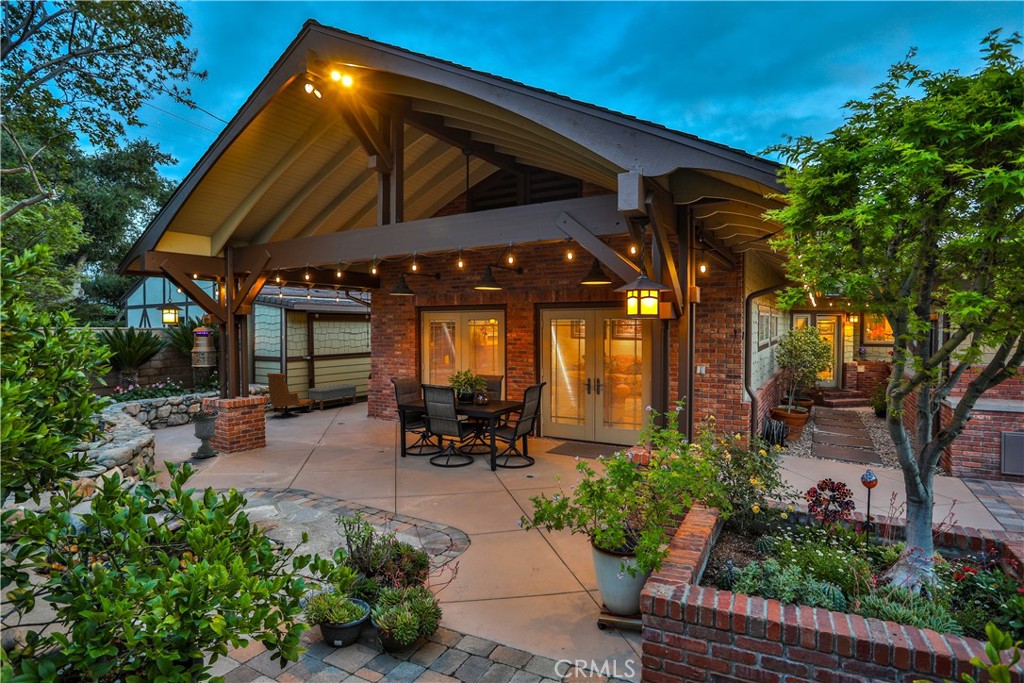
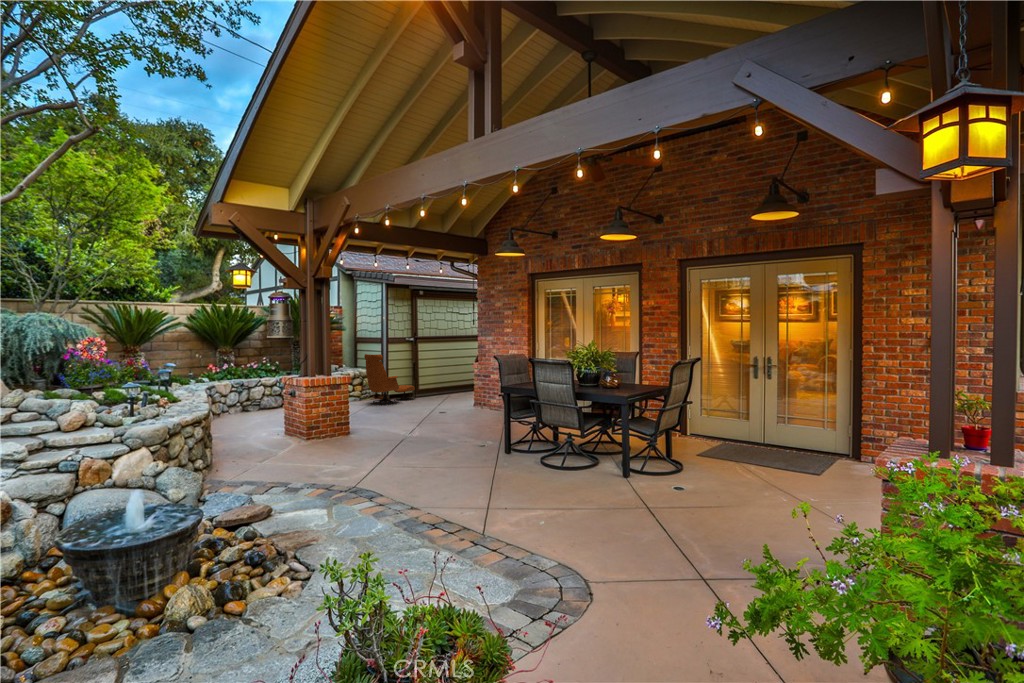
bench: present [308,384,356,411] -> none [410,371,462,399]
planter: present [191,411,219,458] -> none [264,388,296,443]

